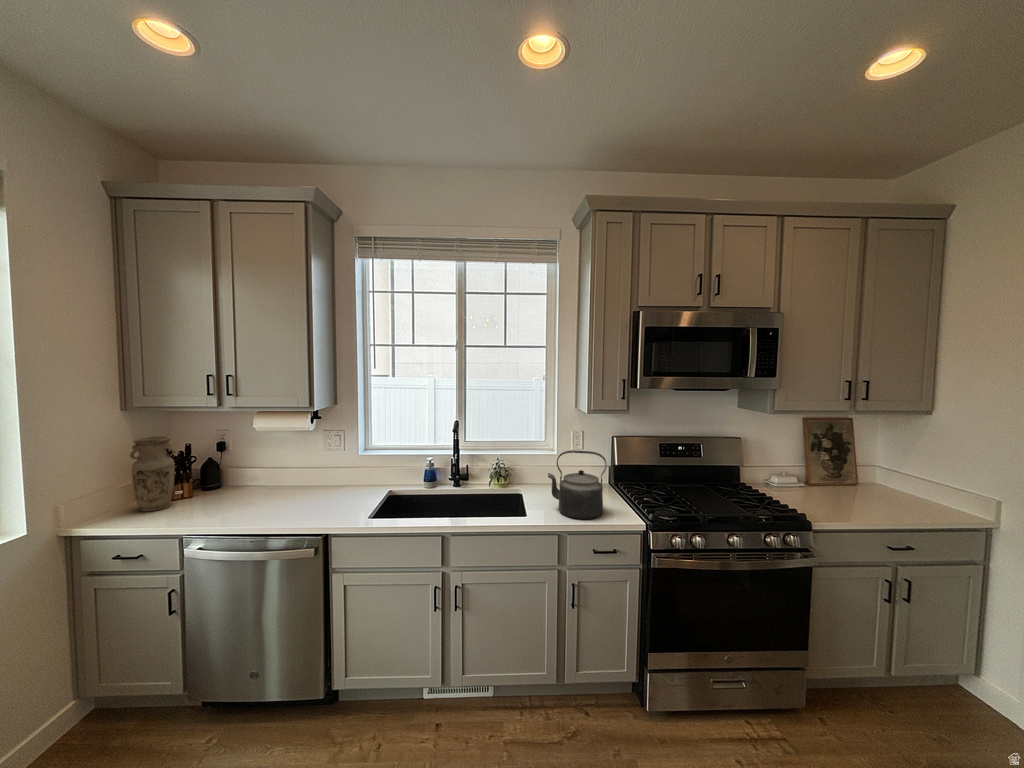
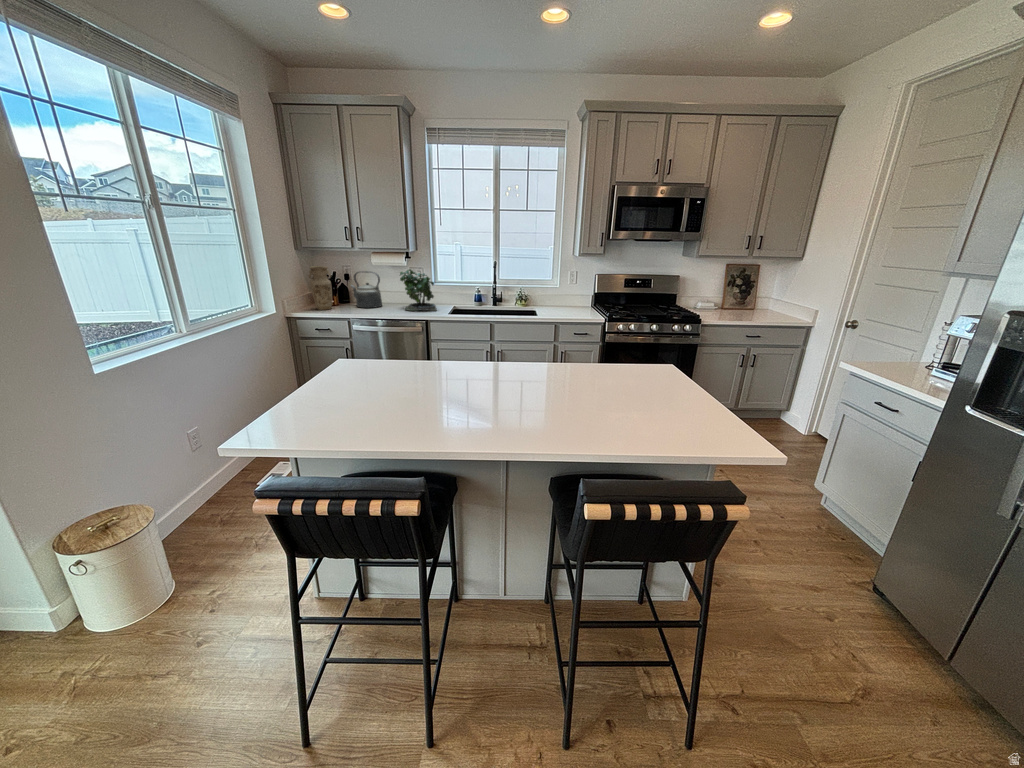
potted plant: none [293,435,357,510] -> present [400,269,436,311]
kettle: present [548,450,606,519] -> present [351,271,382,308]

